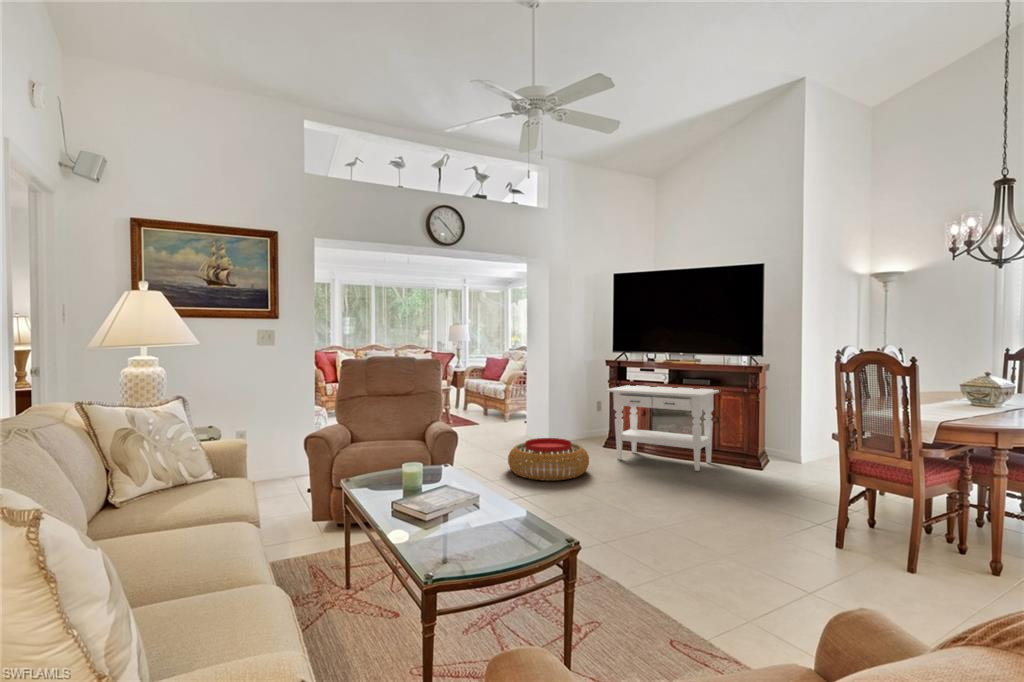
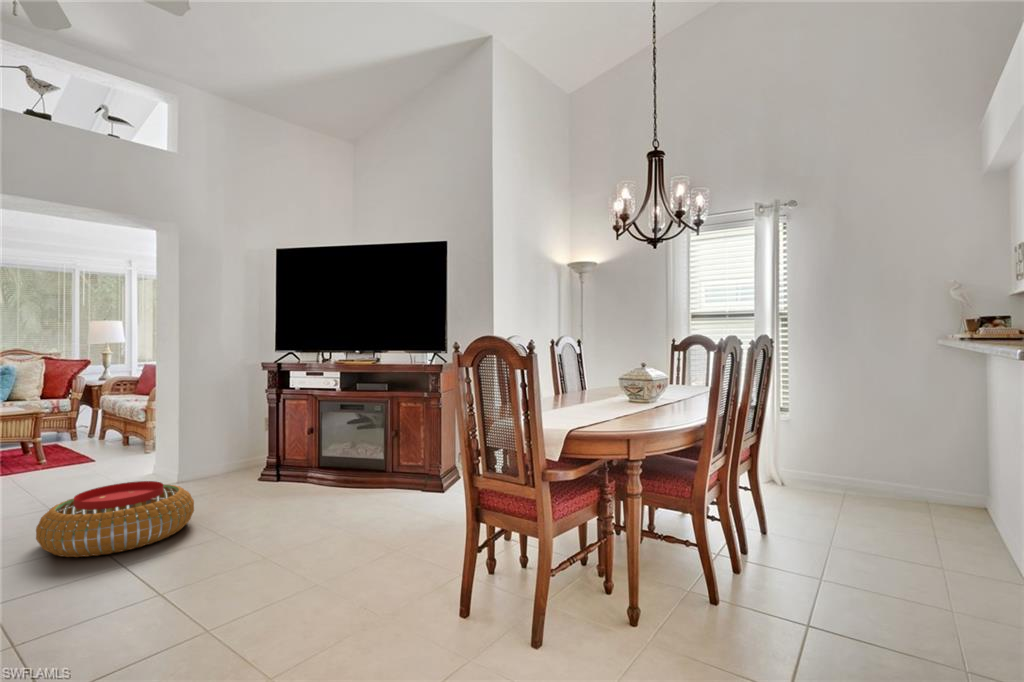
side table: present [606,385,719,471] -> none [242,395,399,504]

